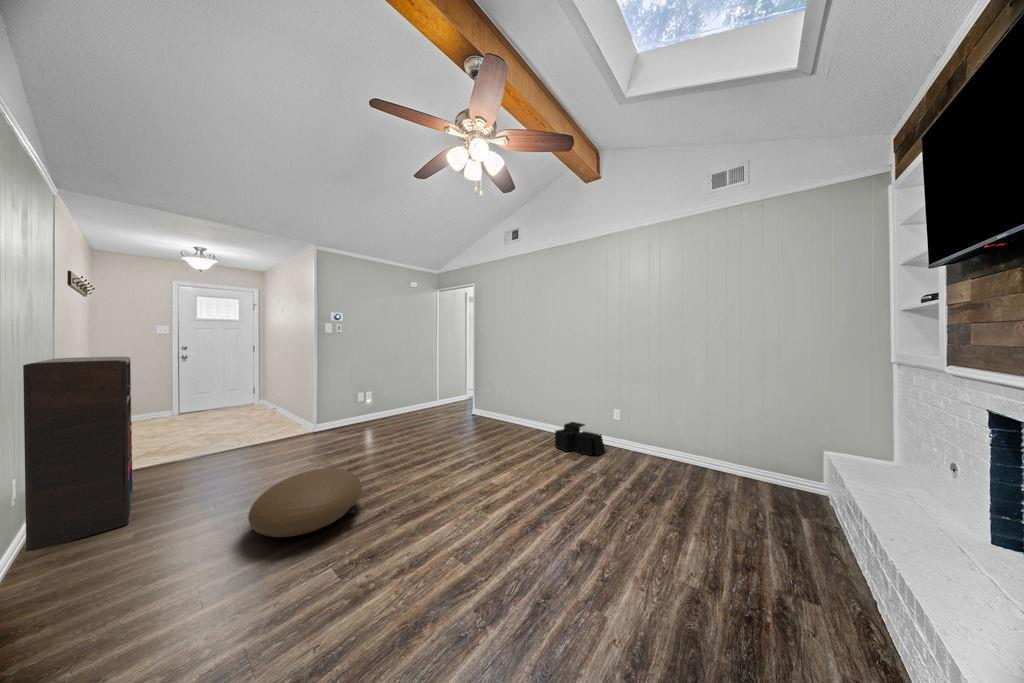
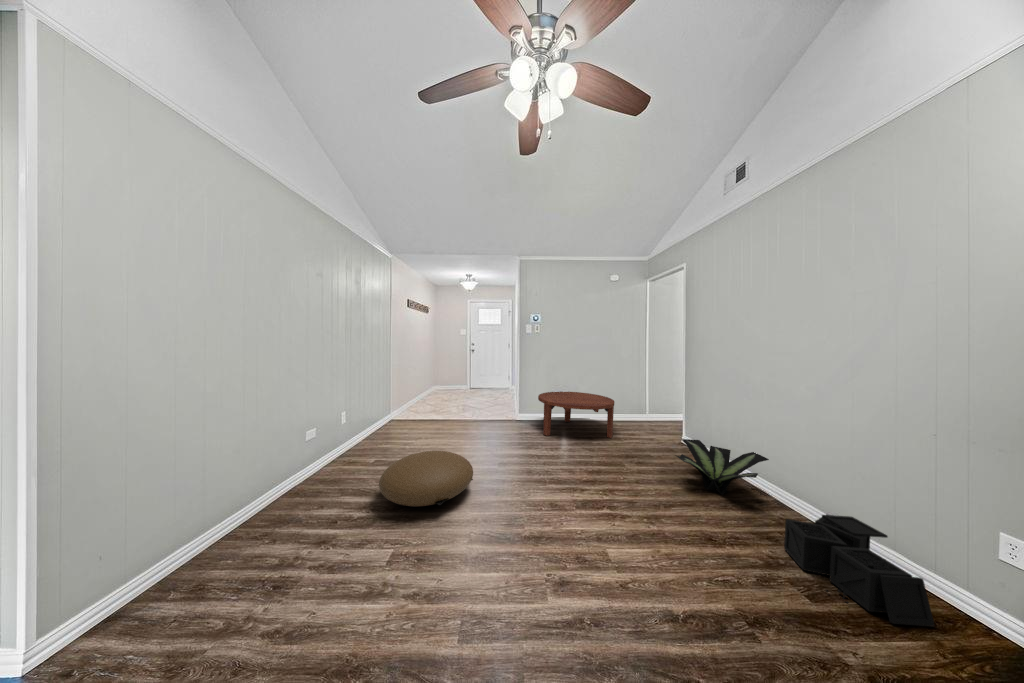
bookshelf: present [23,357,133,551] -> none [339,344,404,450]
coffee table: none [344,389,422,437] -> present [538,391,614,438]
potted plant: none [484,404,535,435] -> present [677,439,769,495]

